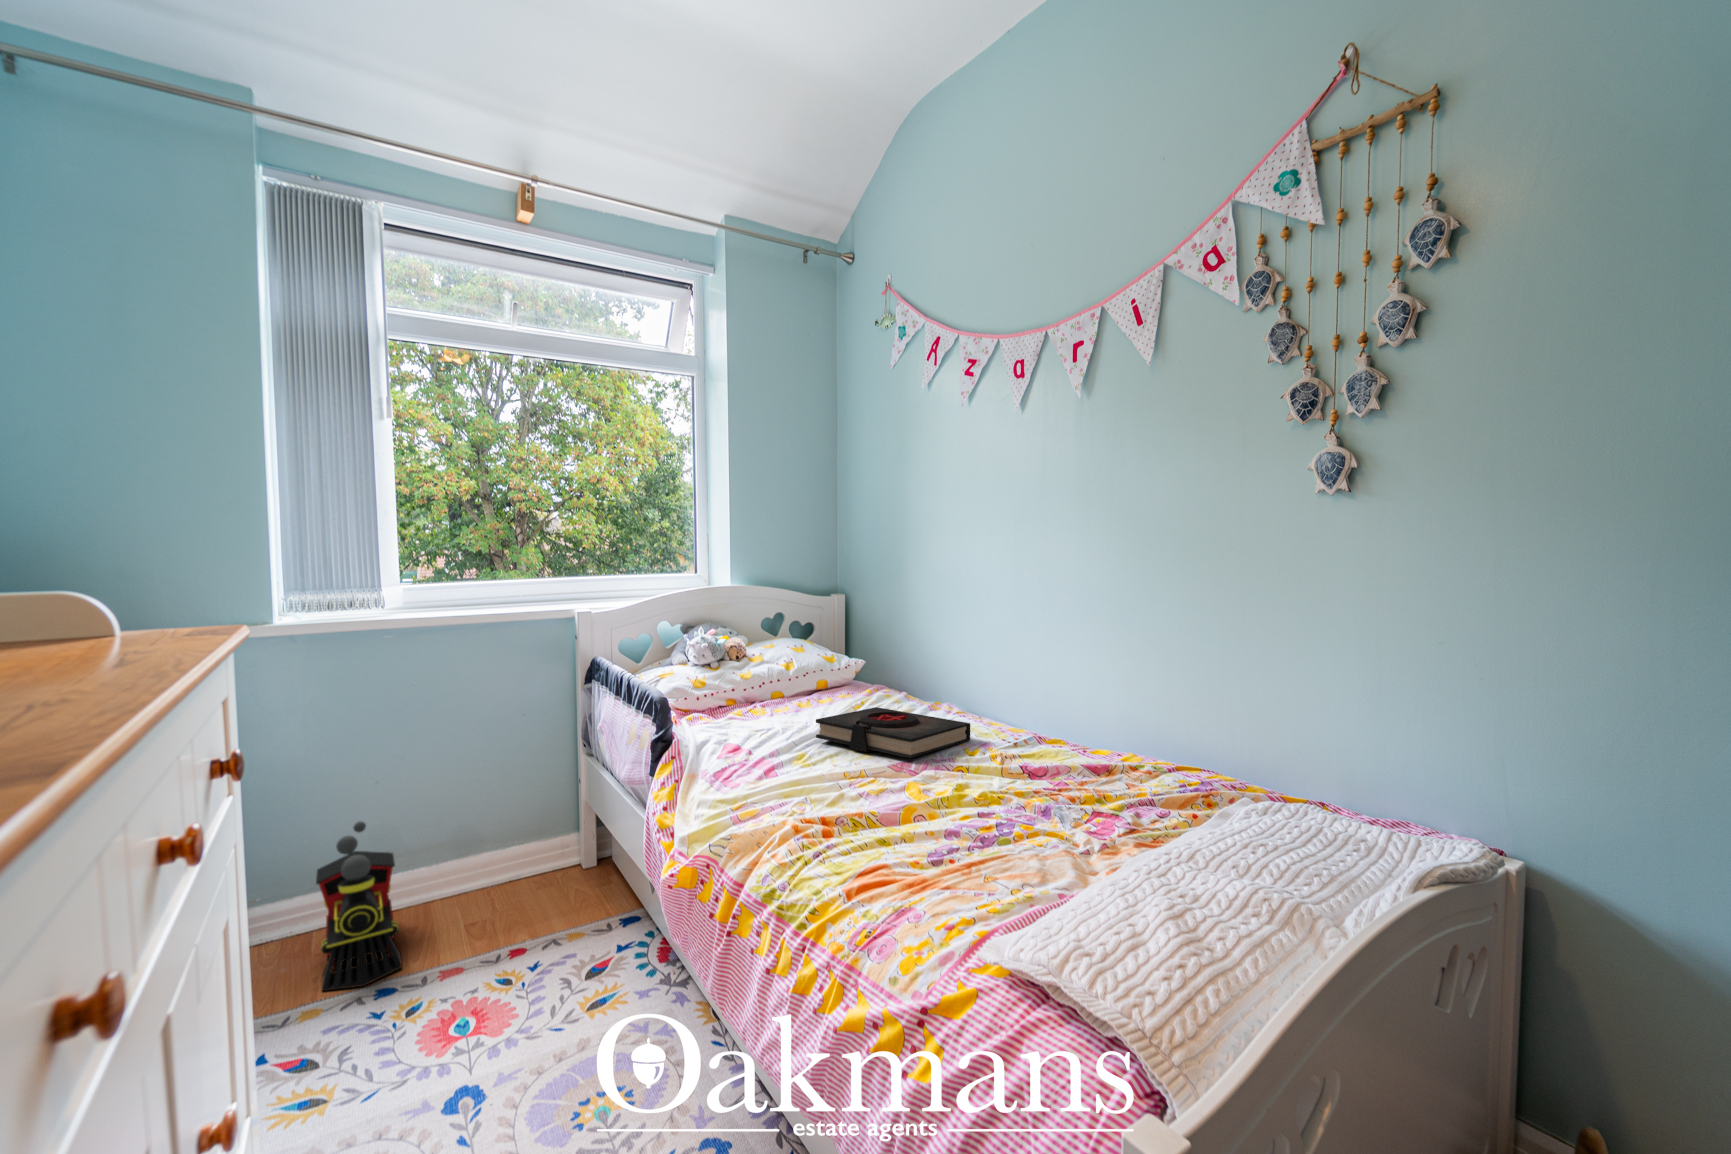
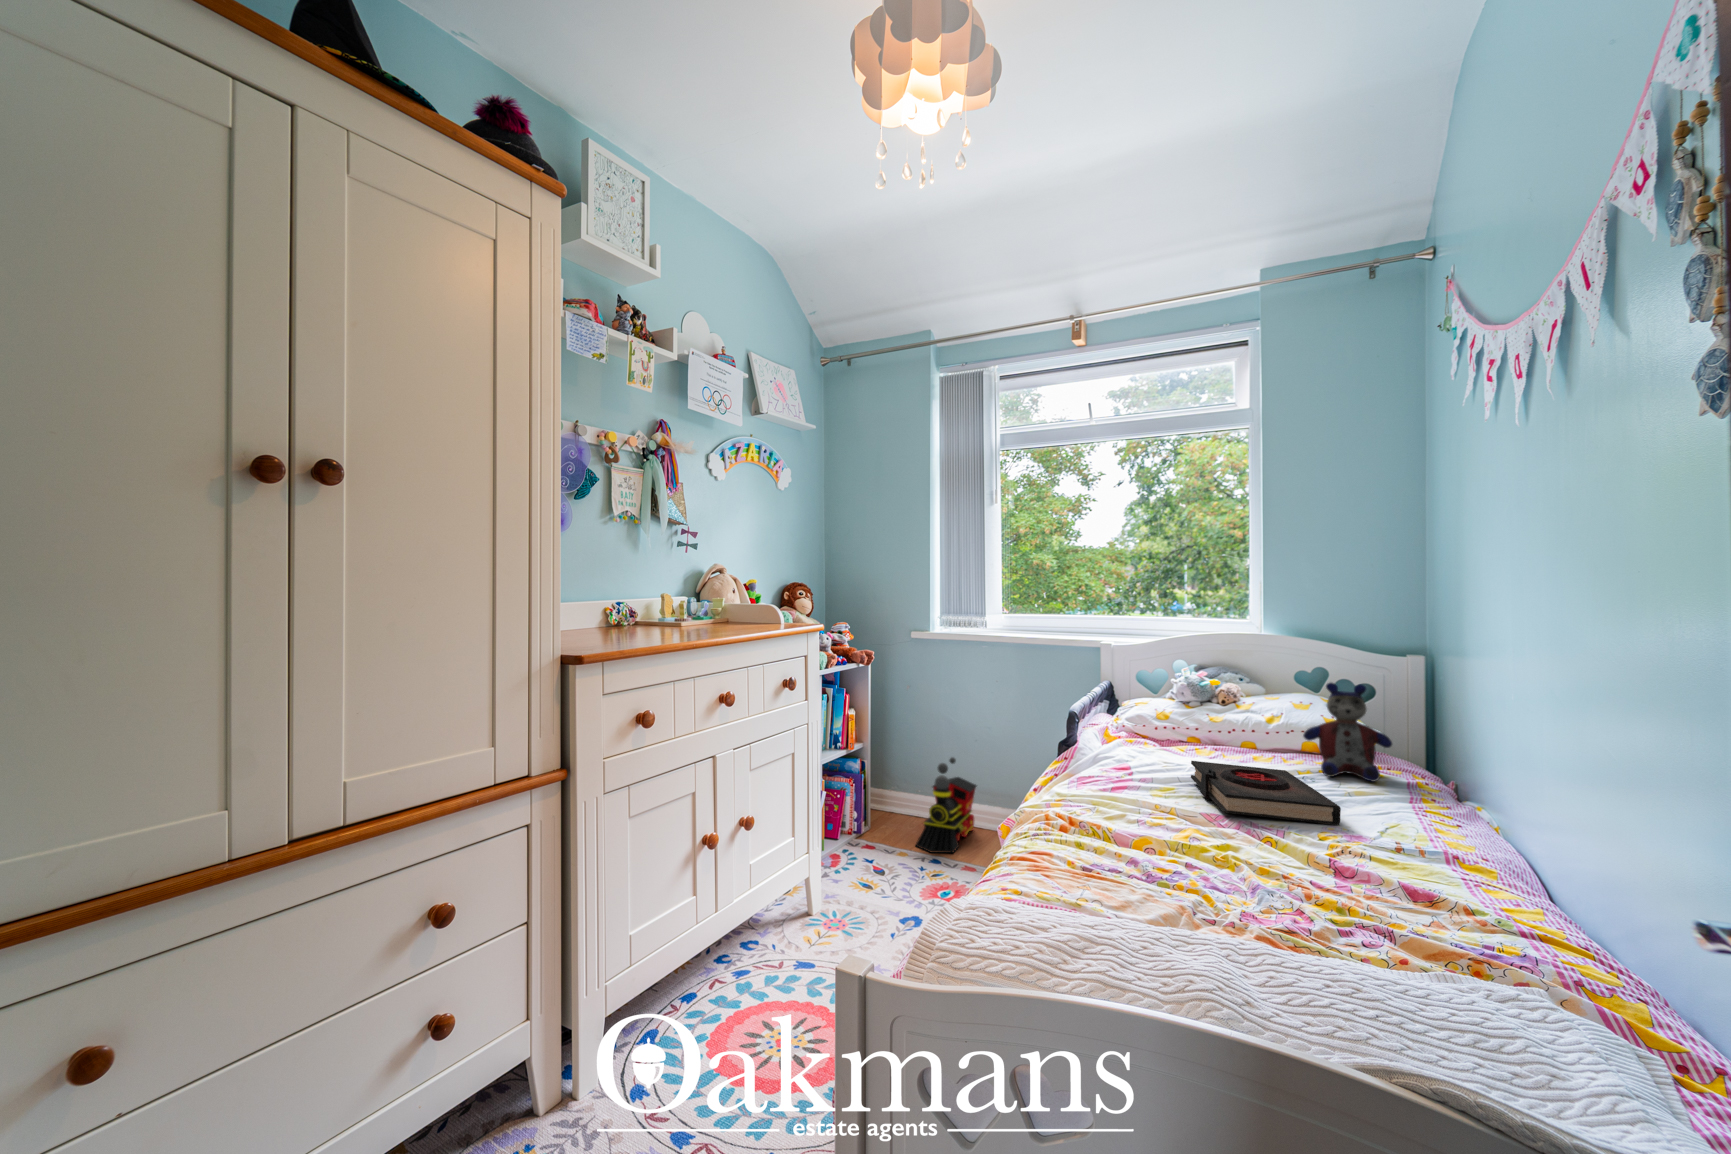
stuffed bear: none [844,617,912,706] -> present [1303,683,1392,782]

